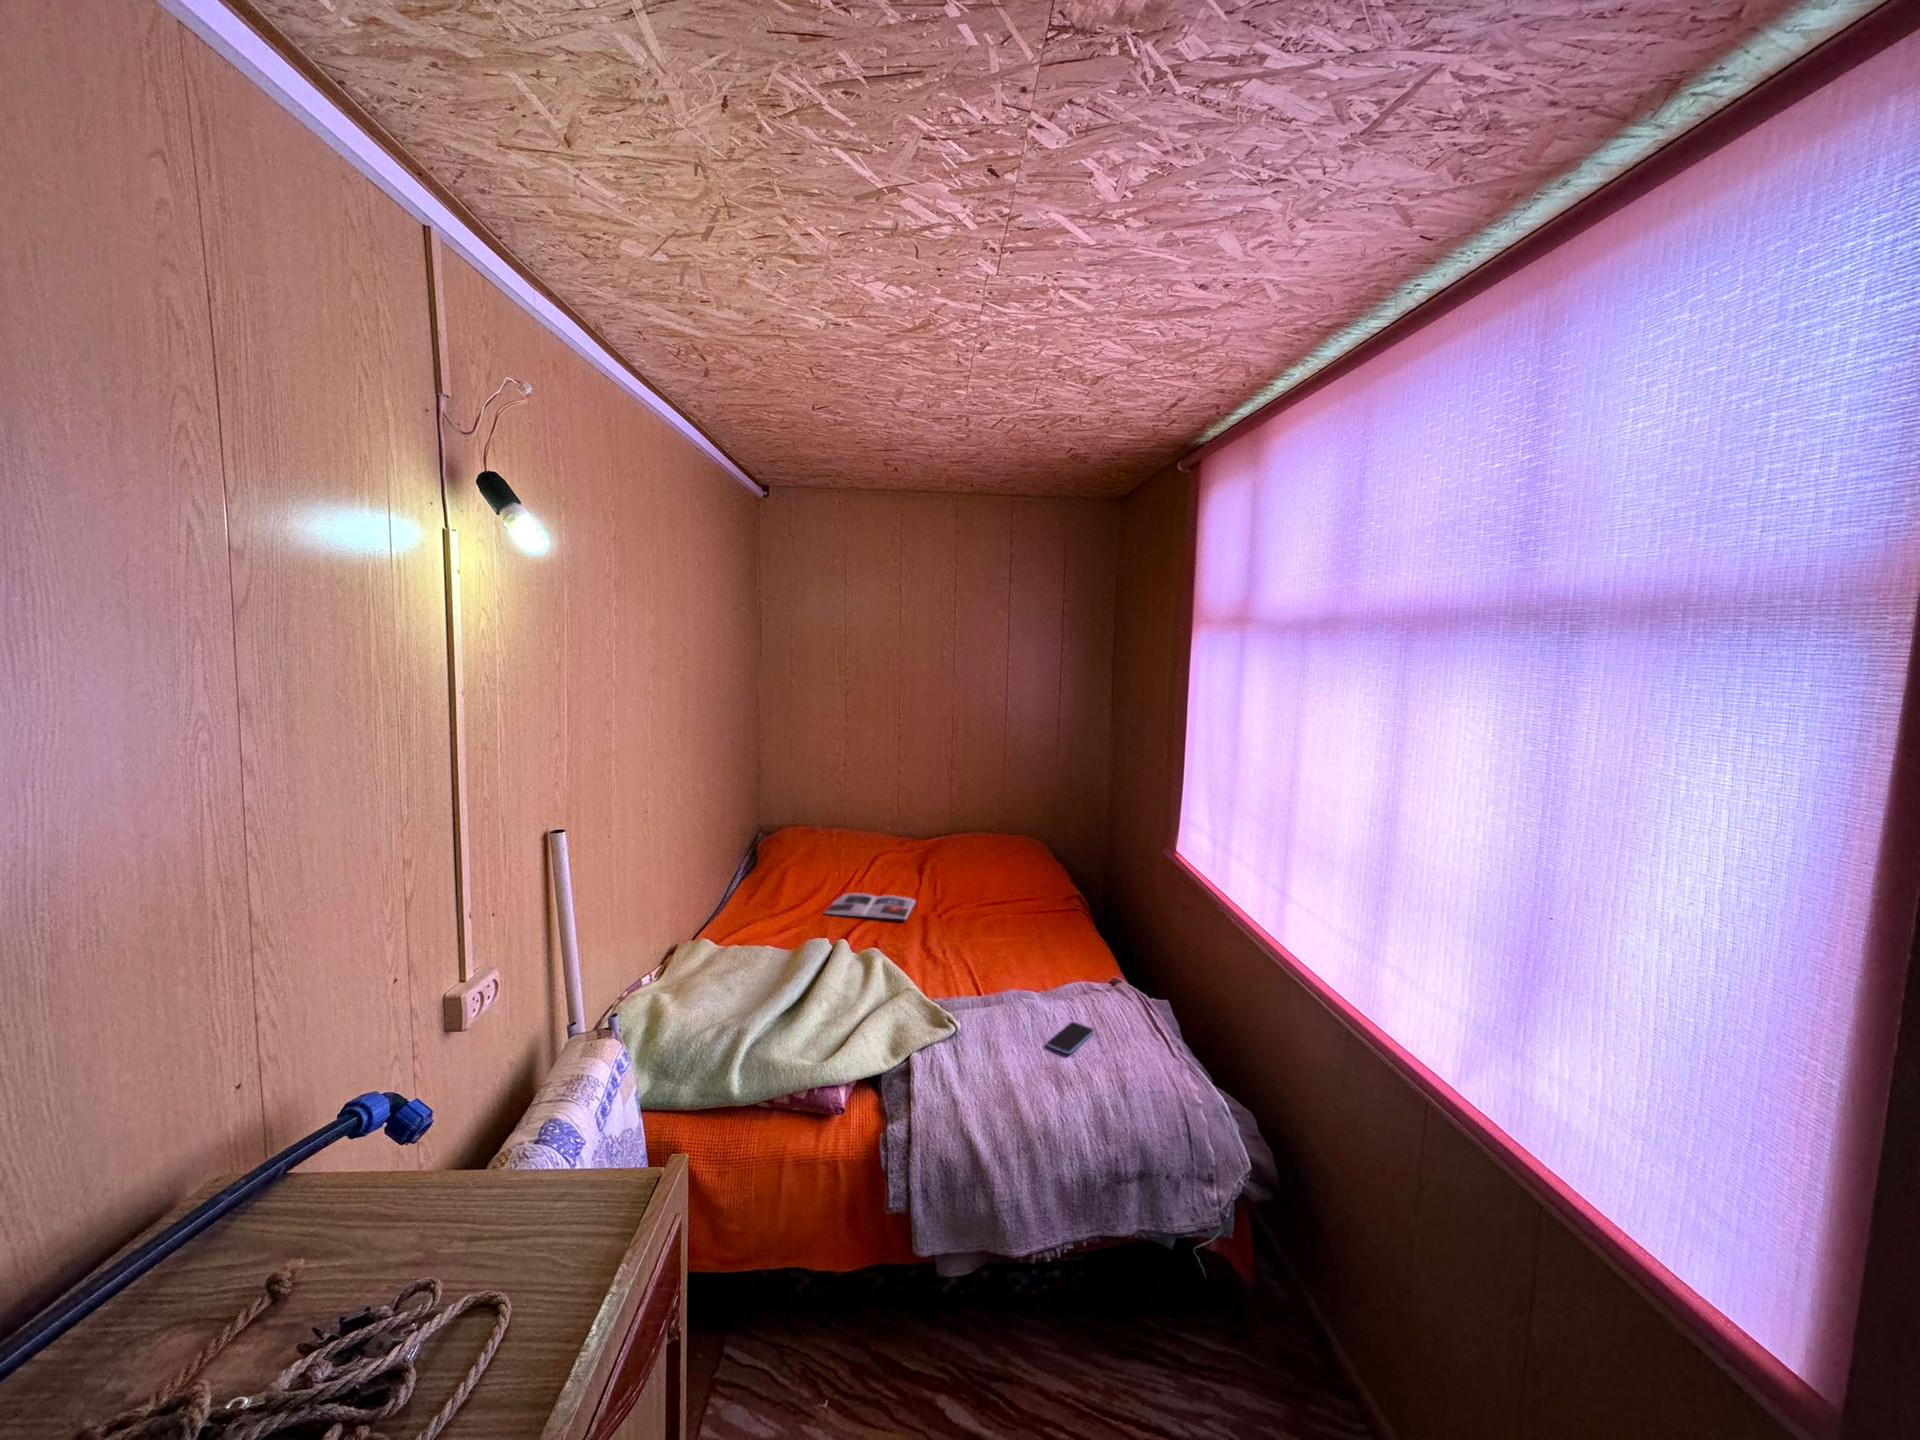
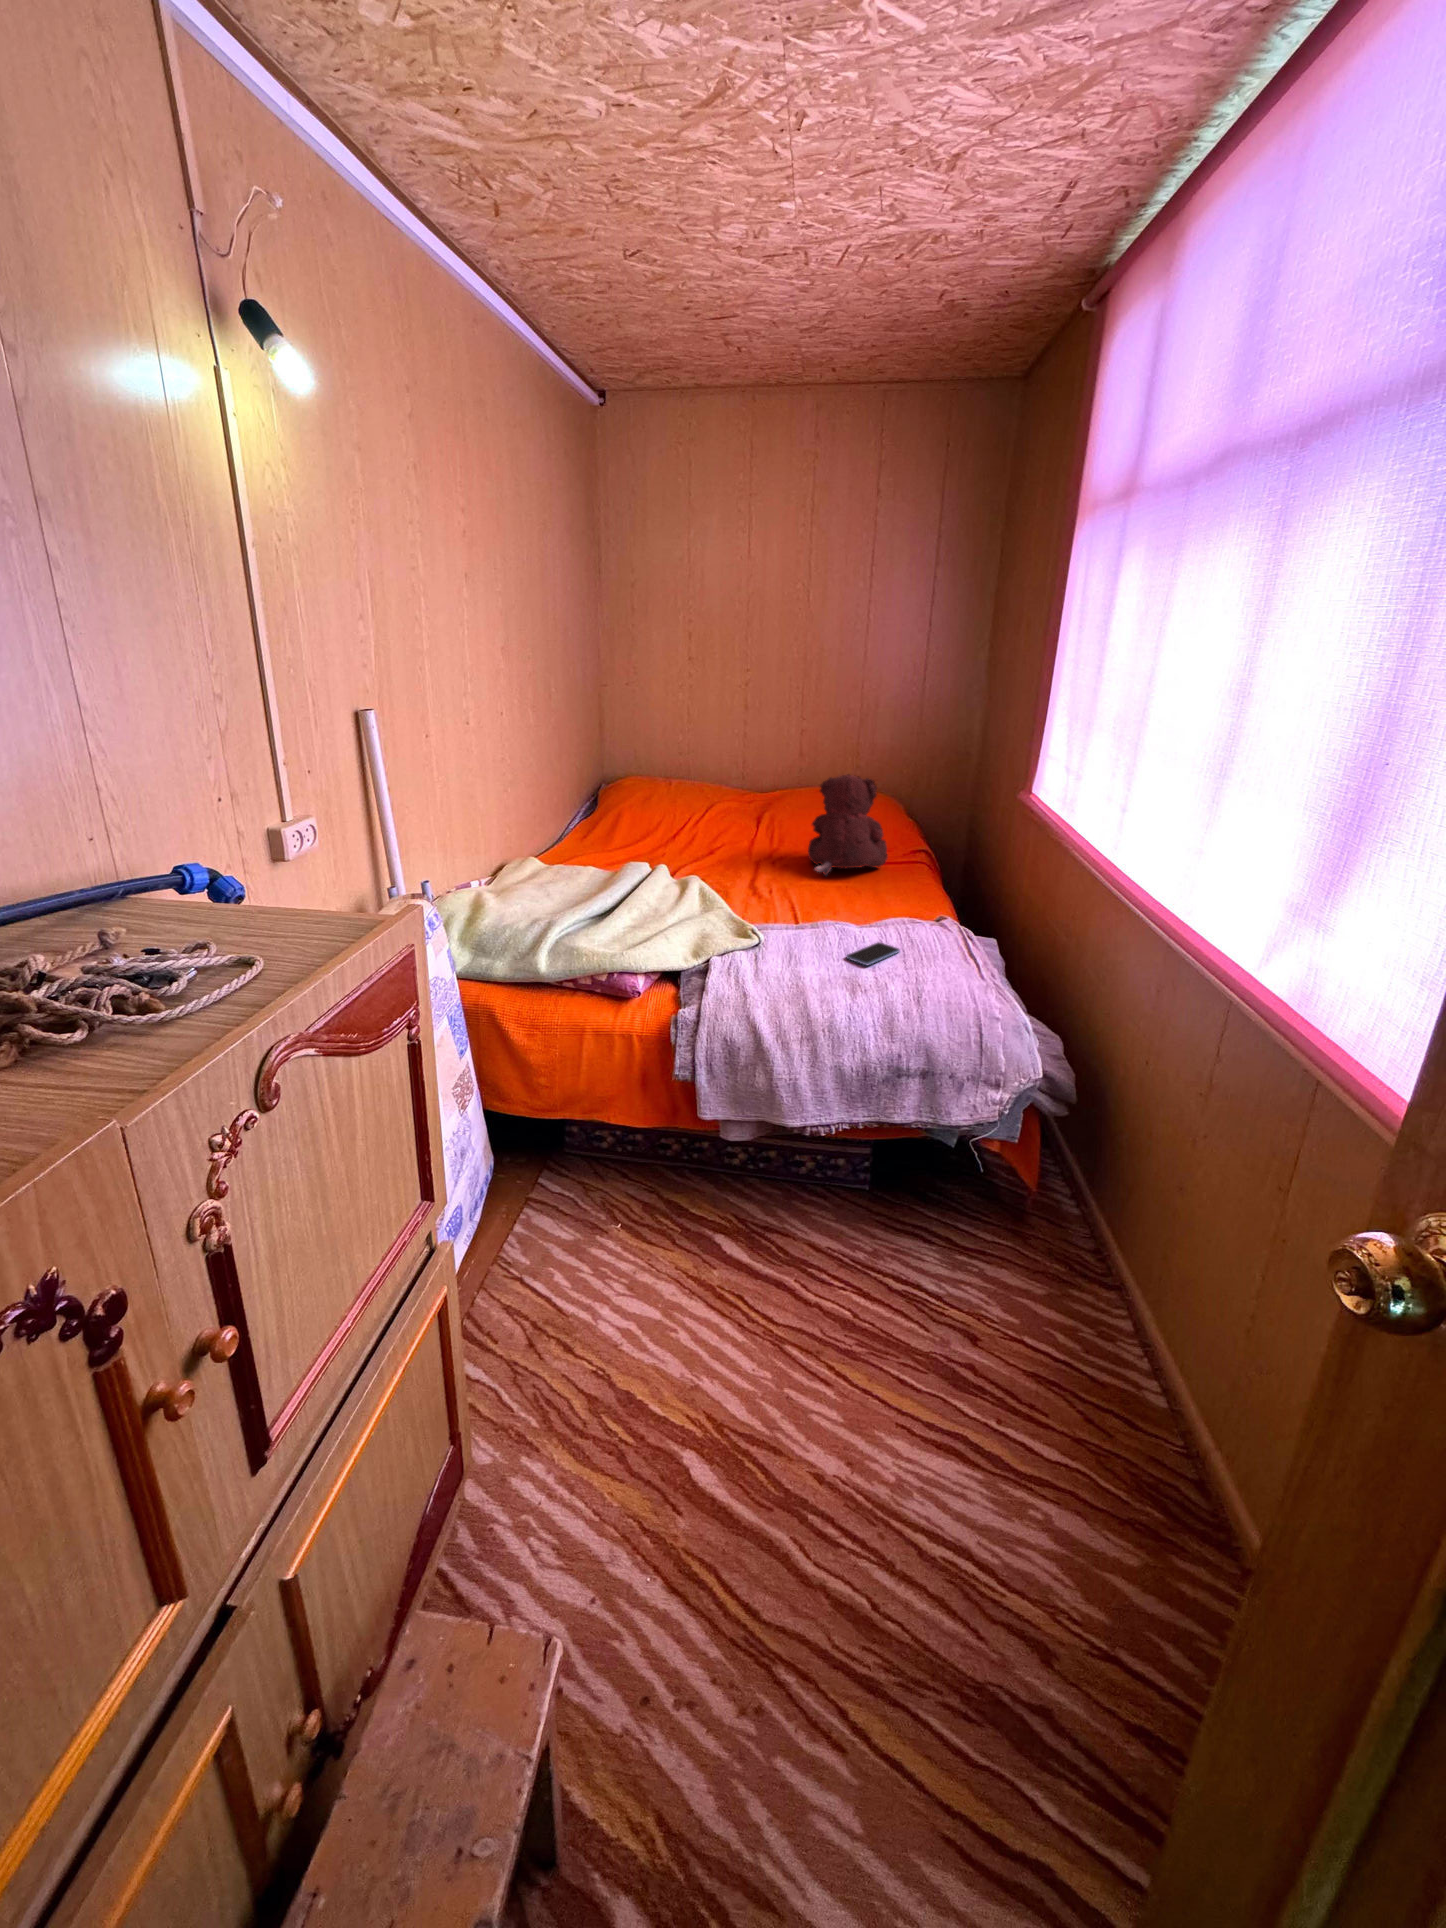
teddy bear: none [978,833,1053,935] -> present [808,774,888,875]
magazine: present [825,893,915,919] -> none [651,837,746,859]

